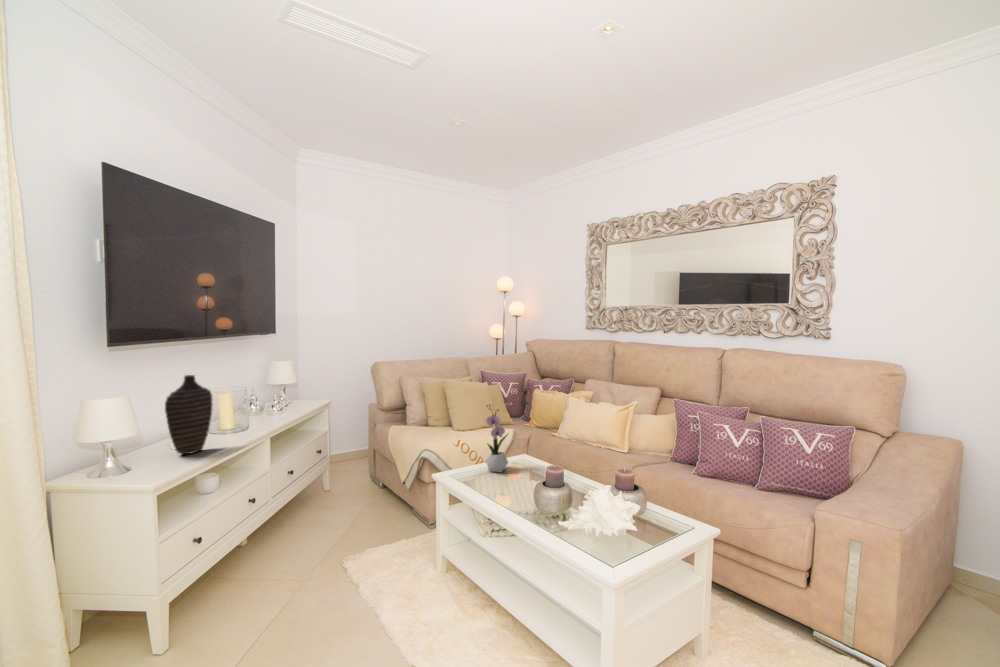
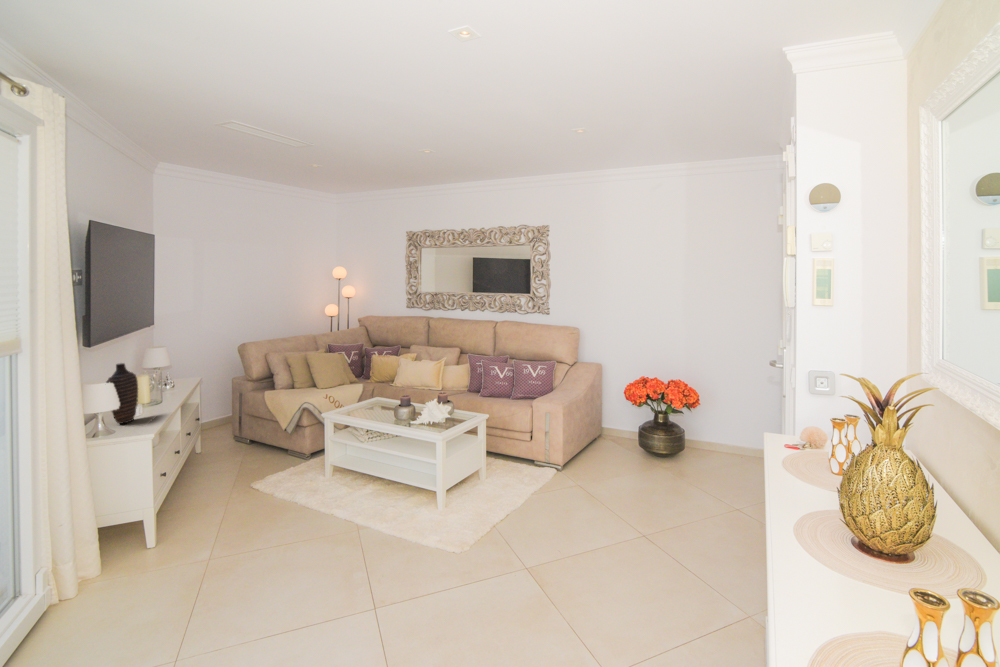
flower arrangement: present [486,404,508,472] -> none [354,367,370,410]

